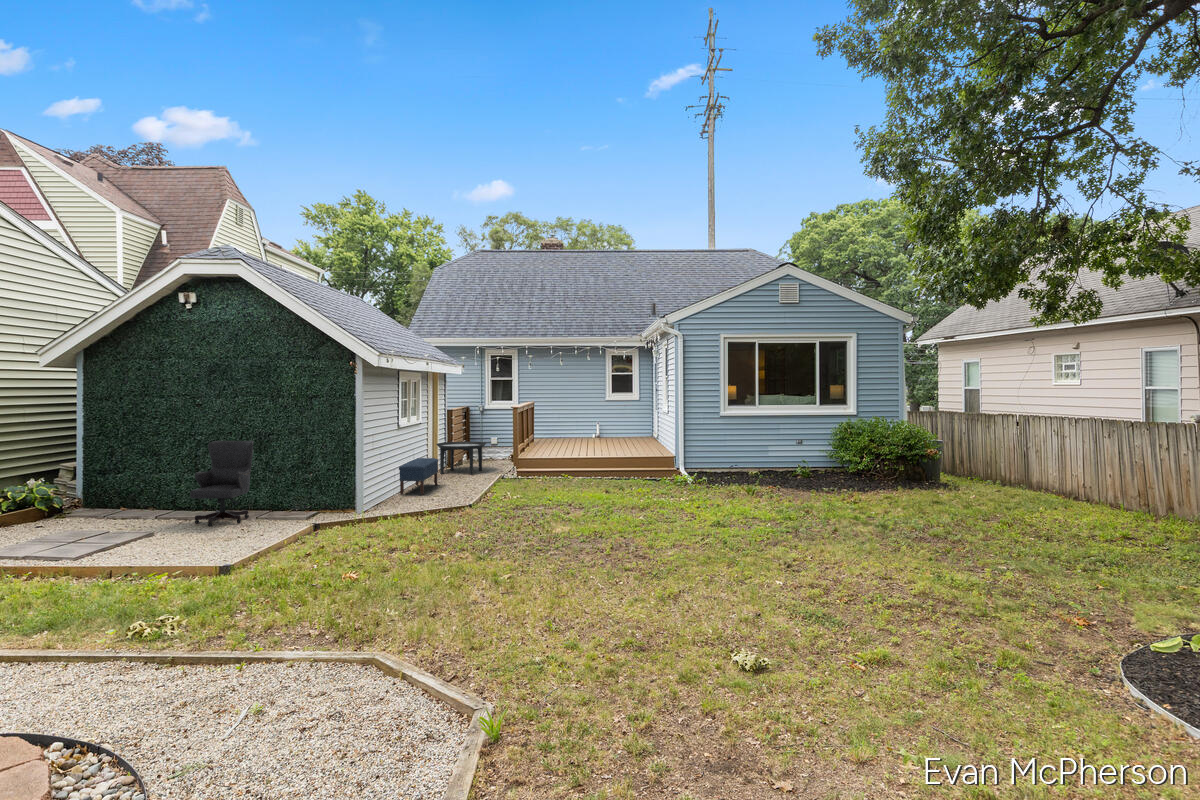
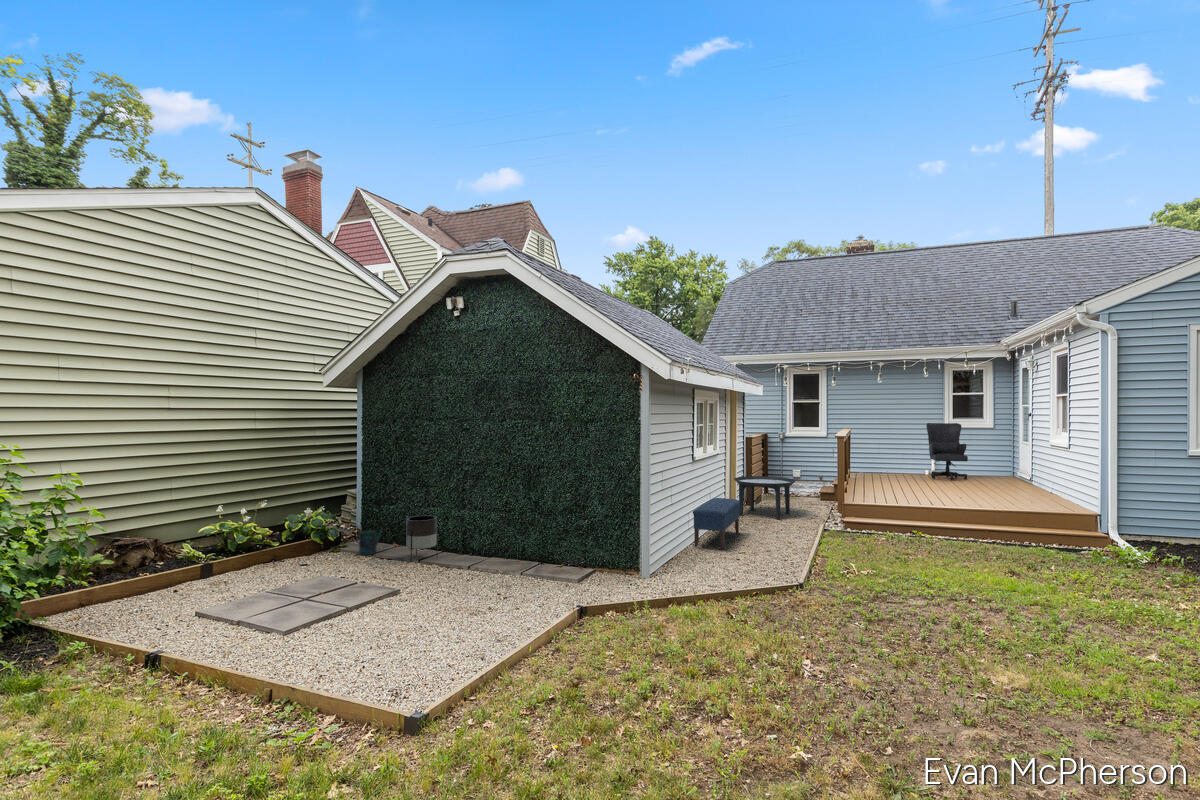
chair: present [190,441,253,526] -> present [926,423,968,480]
planter: none [136,482,168,521] -> present [406,515,438,561]
watering can: none [80,493,108,521] -> present [356,525,386,555]

